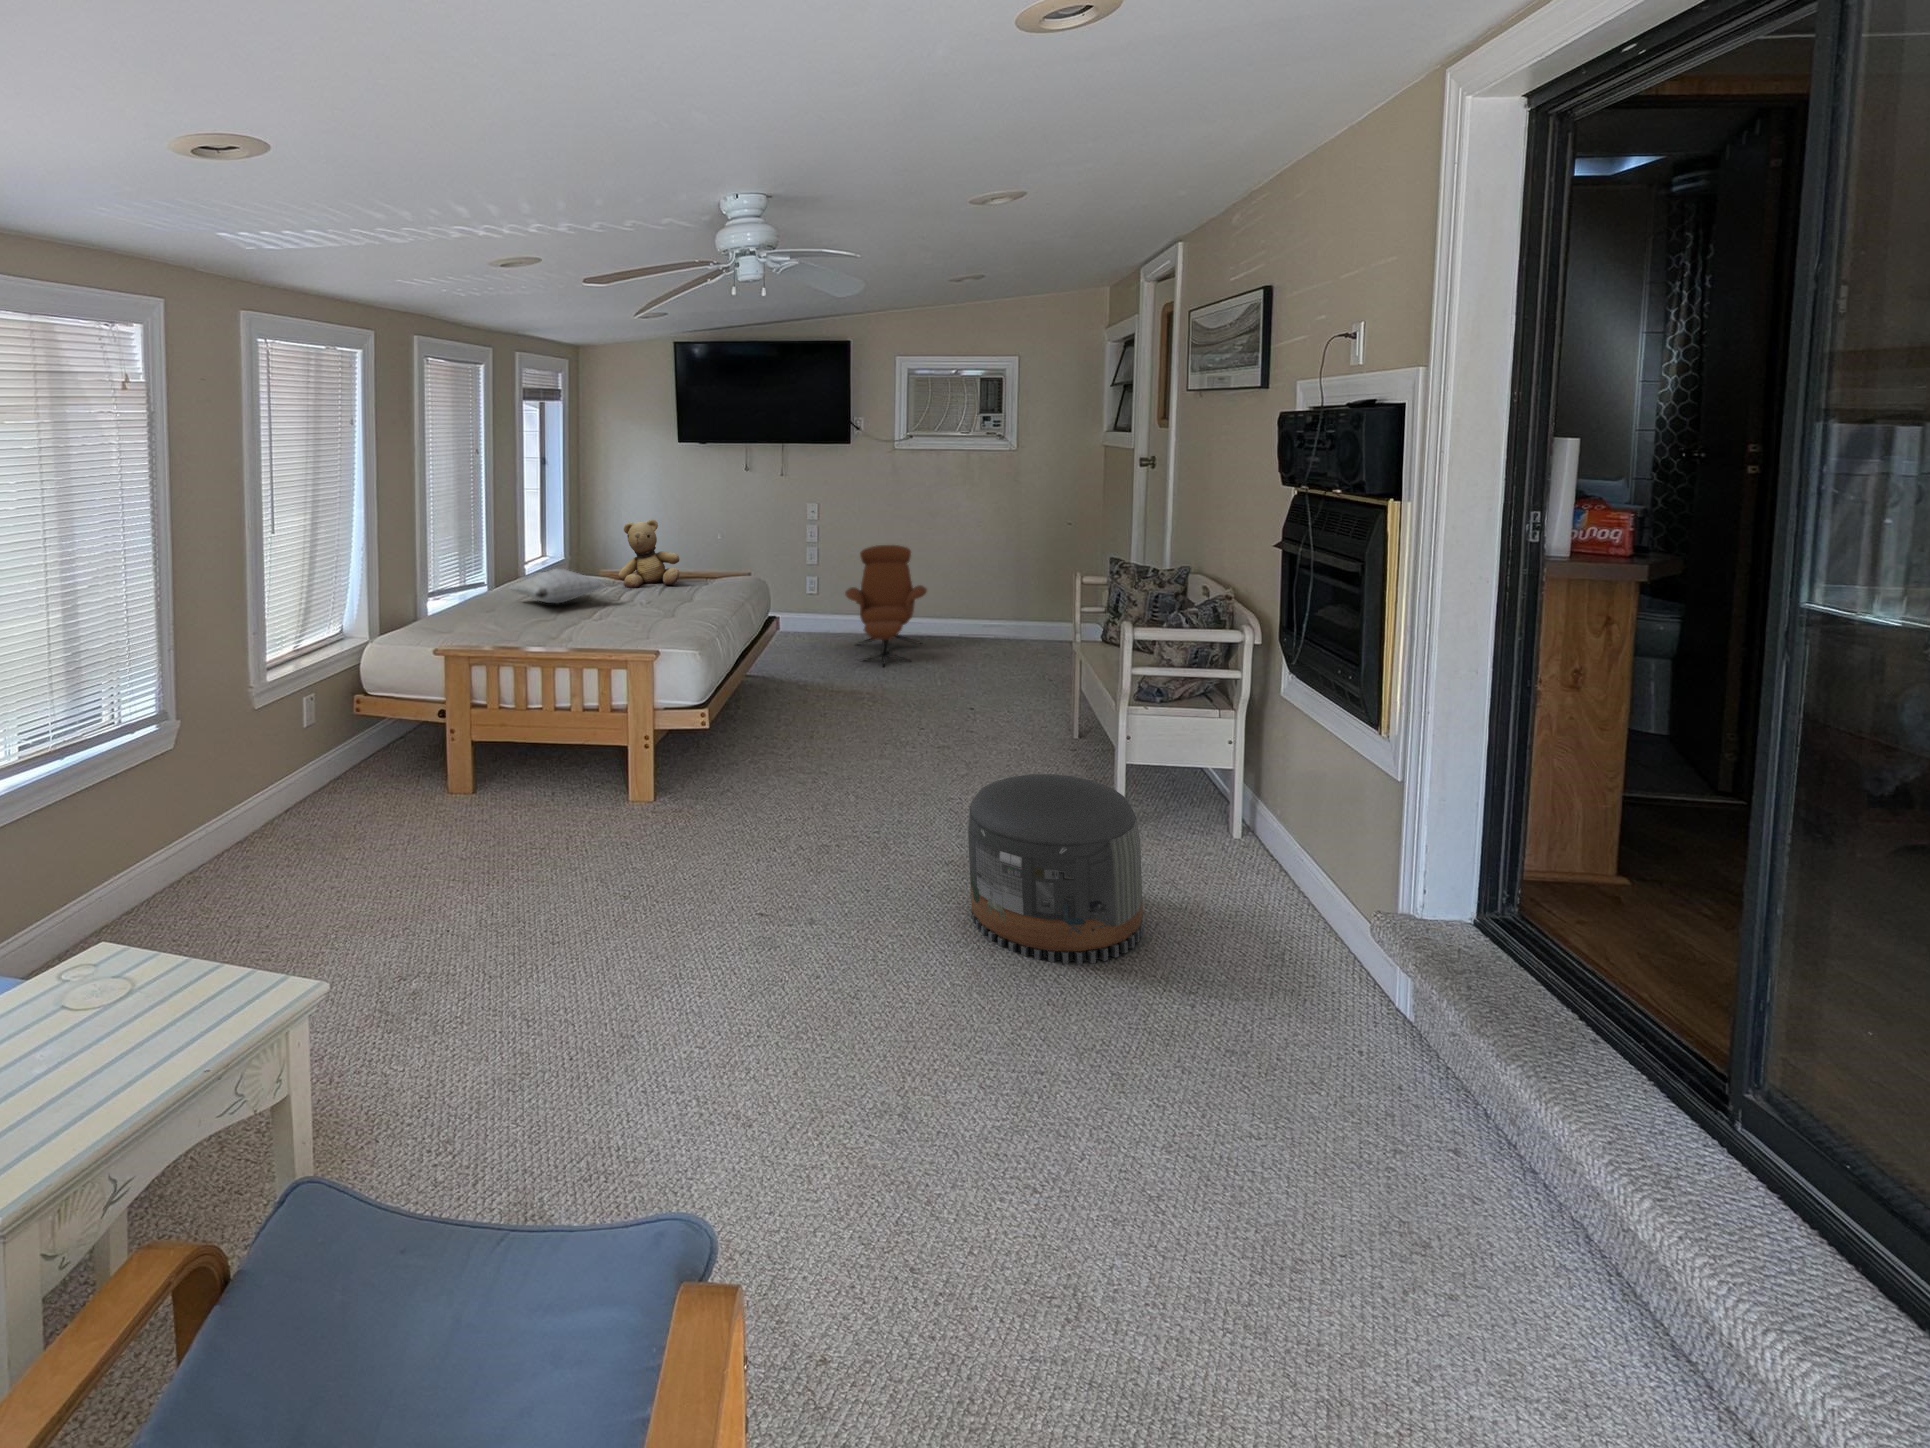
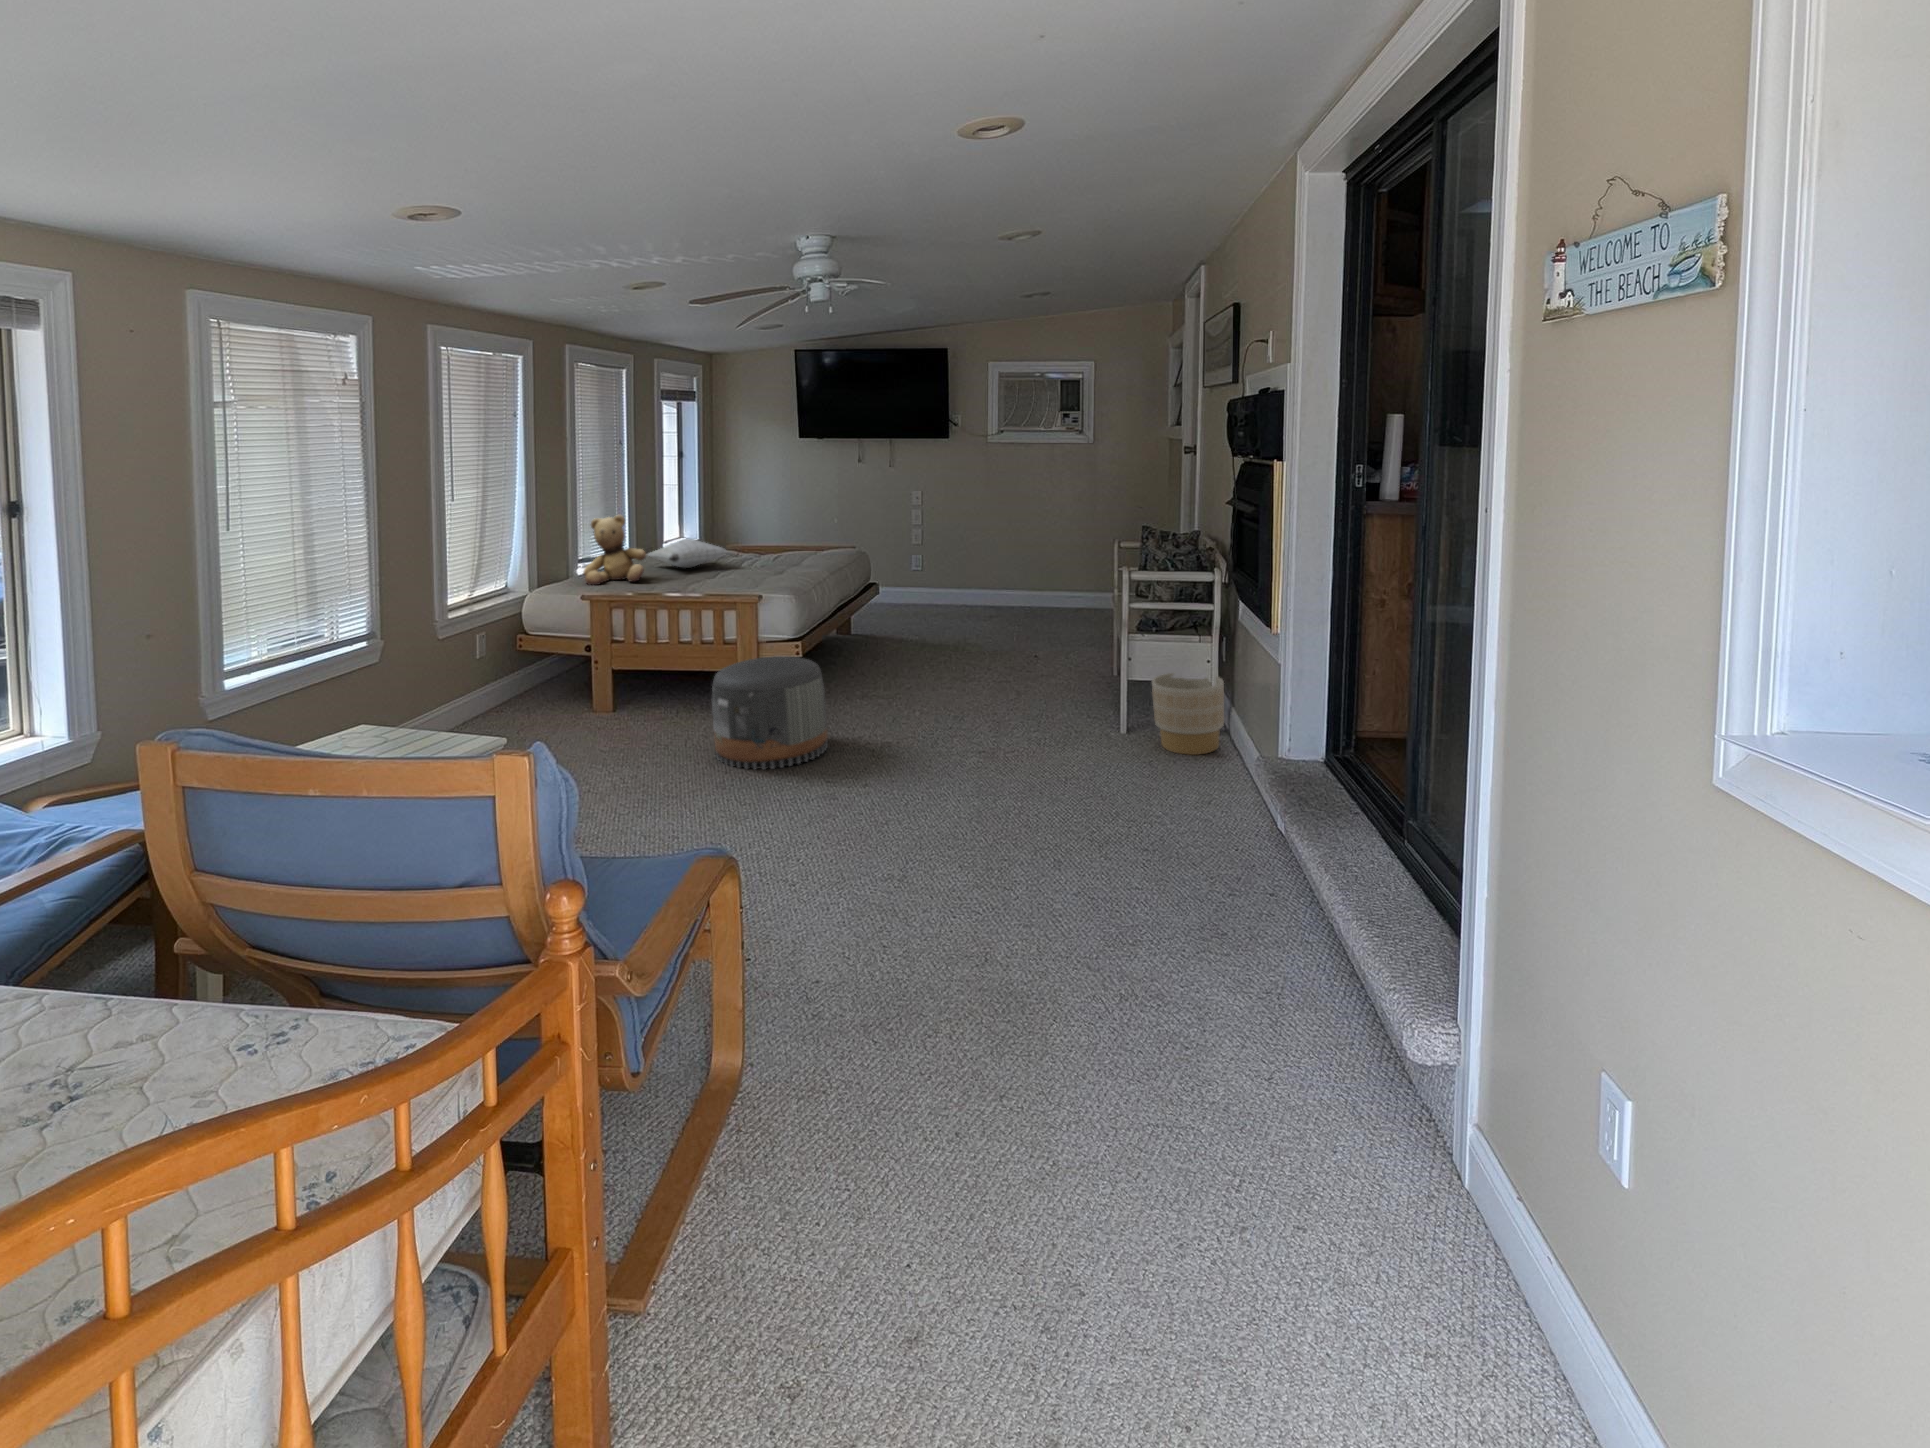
teddy bear: present [618,519,679,588] -> present [583,515,646,585]
lounge chair: present [845,545,927,665] -> none [942,525,1013,629]
planter: none [1165,757,1263,871] -> present [1152,672,1224,755]
pouf: present [968,774,1143,964] -> present [712,656,828,770]

